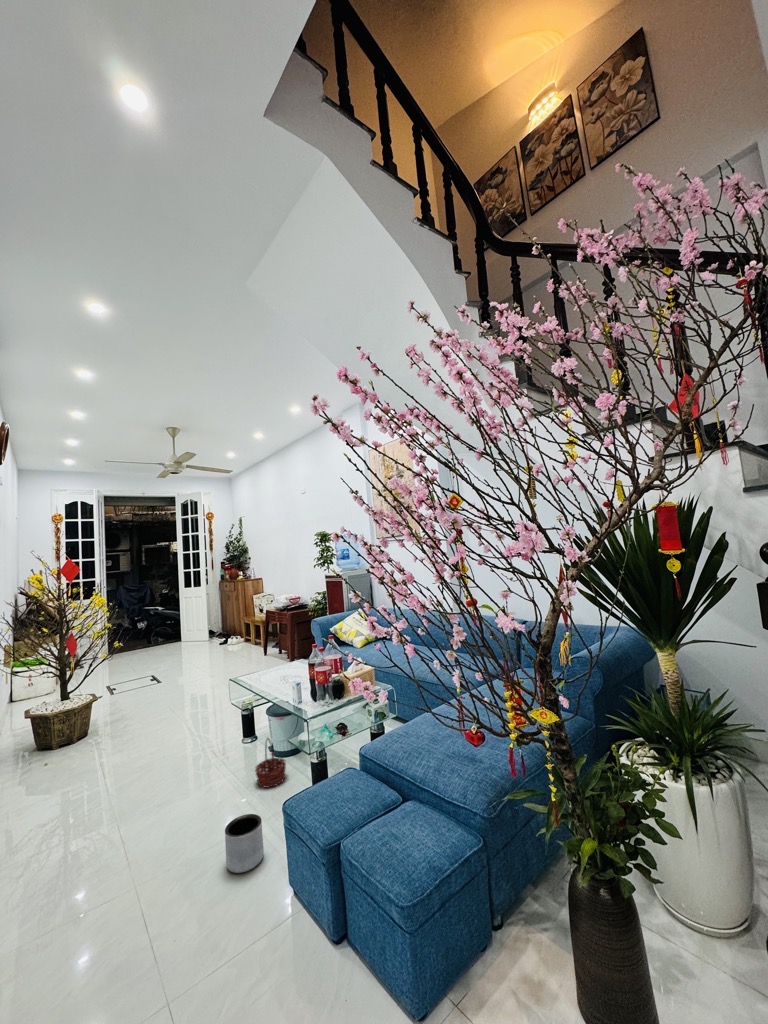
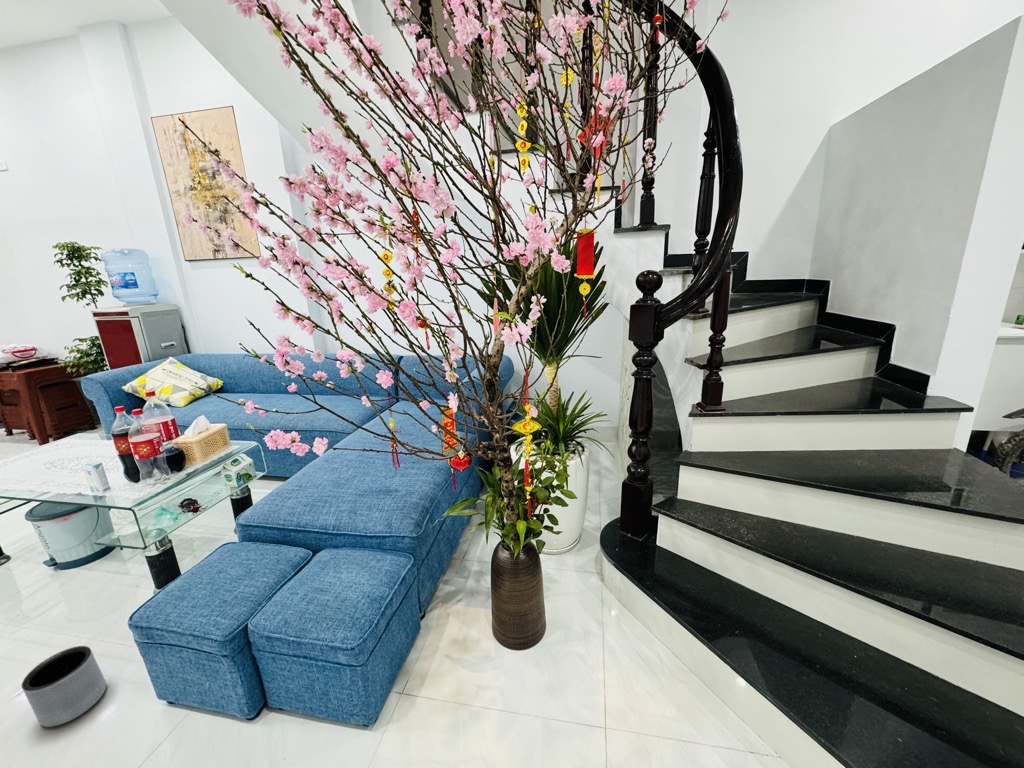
basket: present [255,738,286,787] -> none [44,549,106,612]

